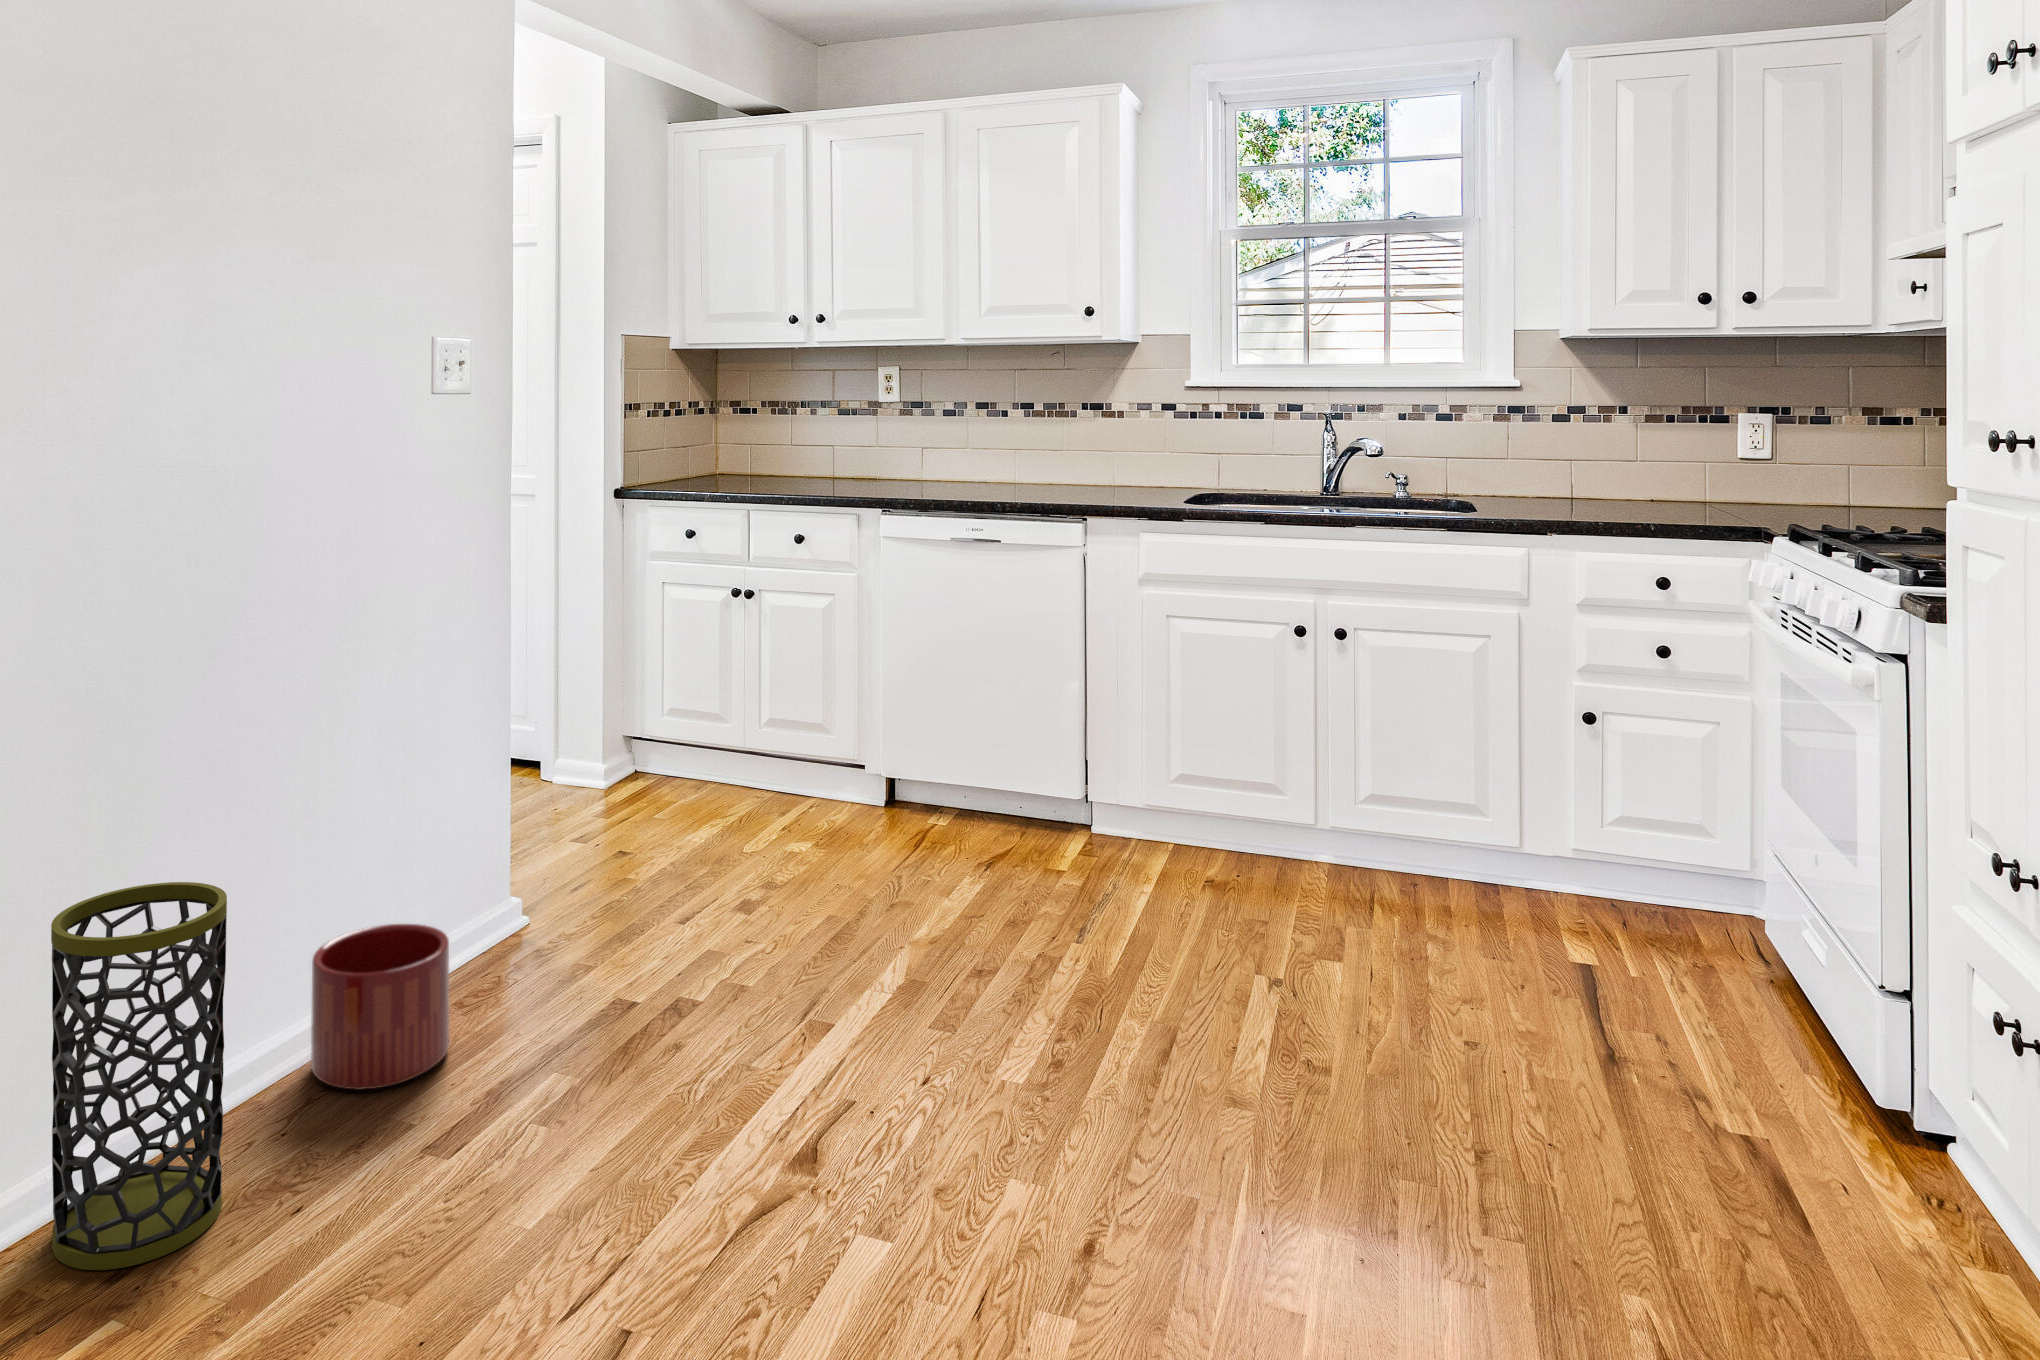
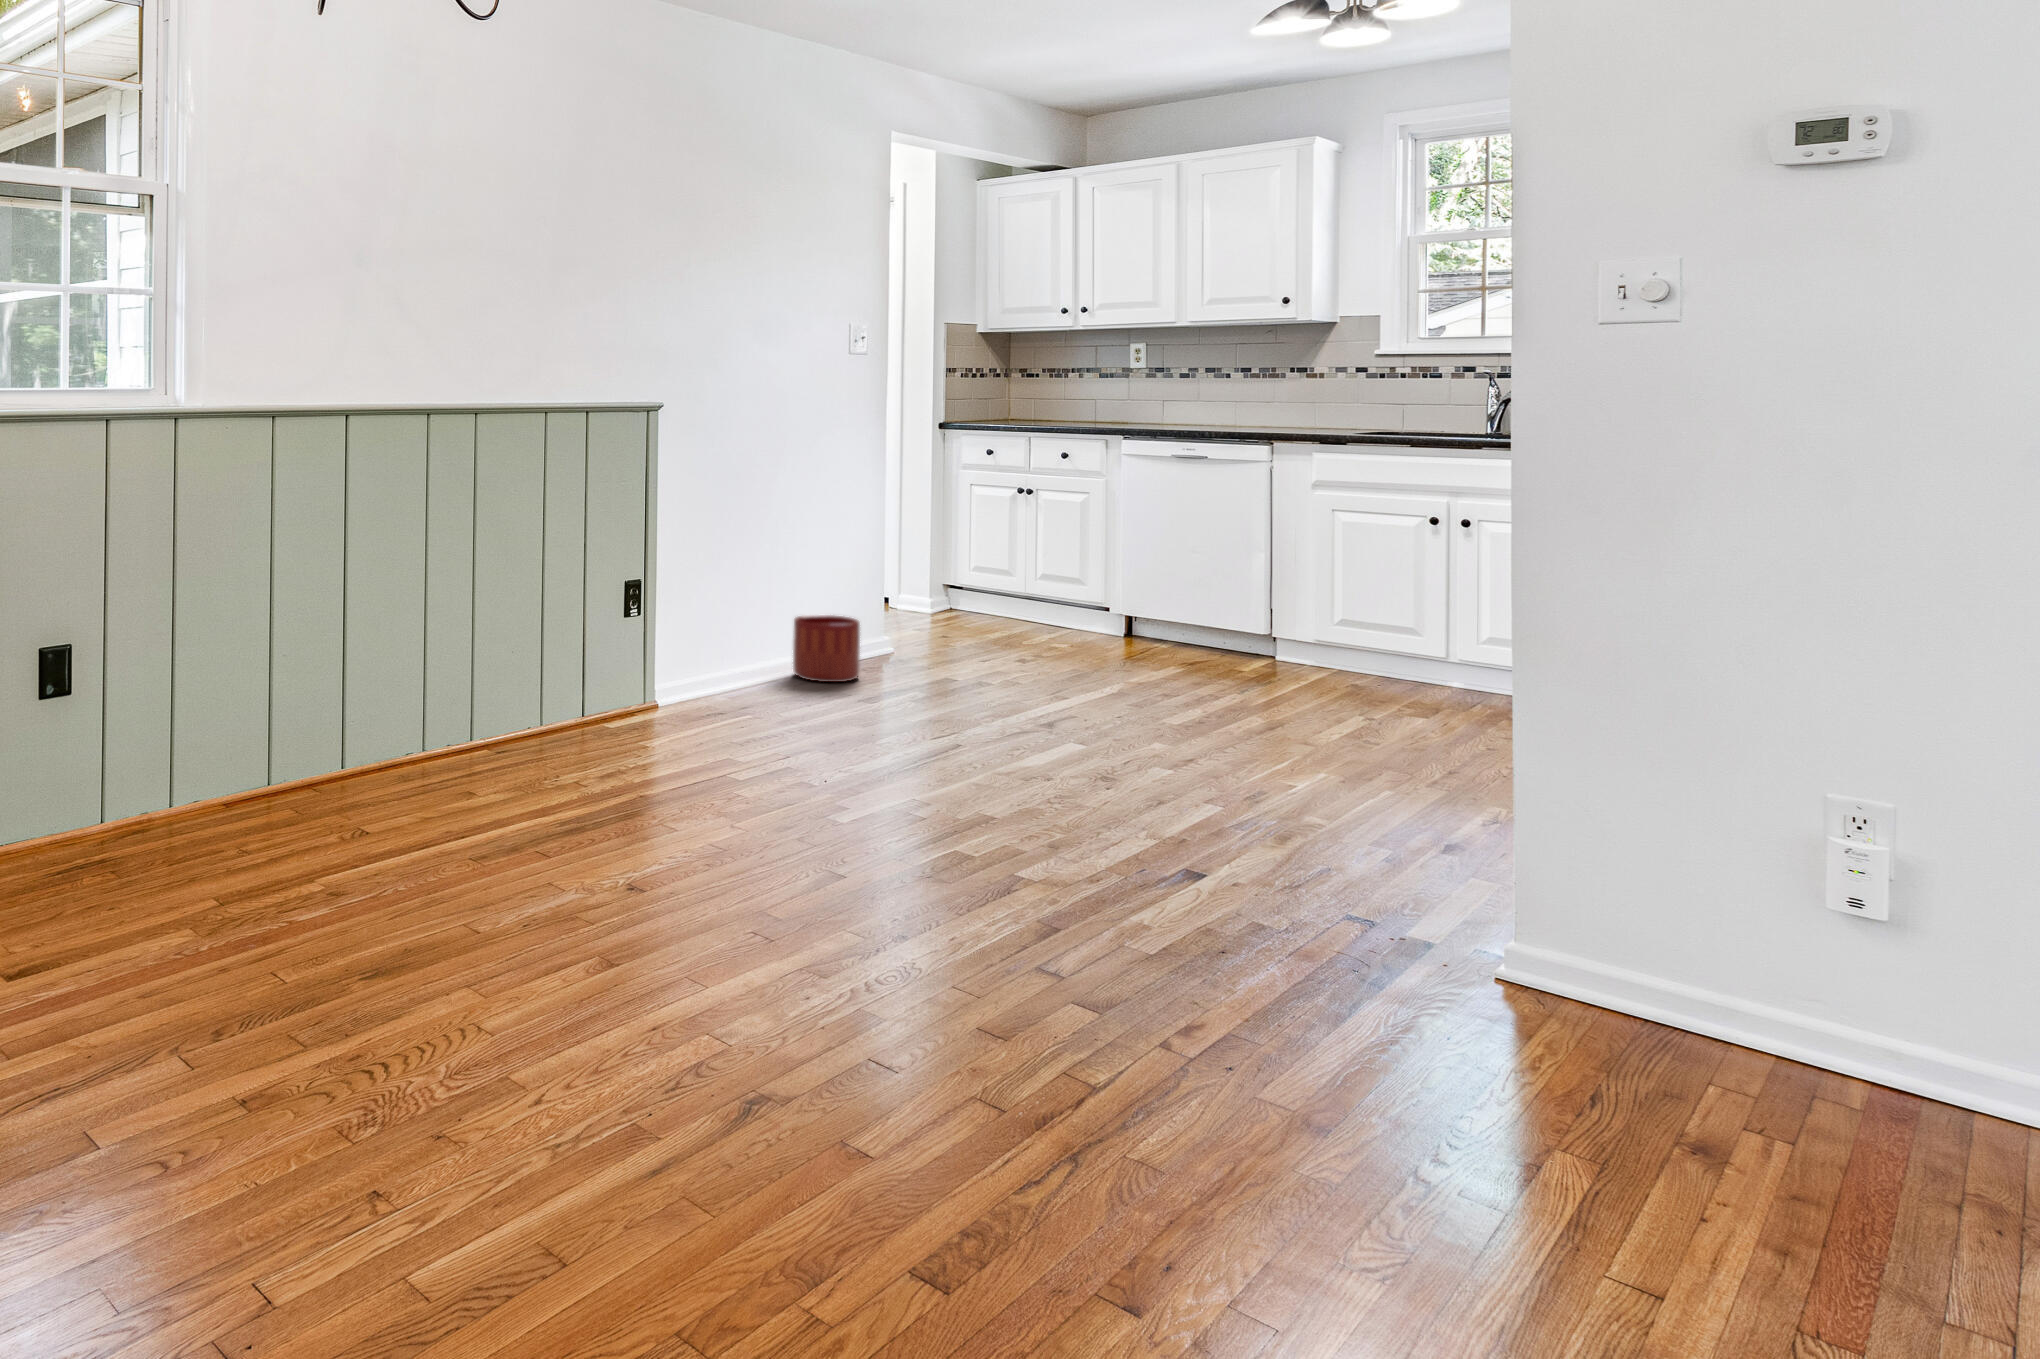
trash can: present [51,882,227,1270] -> none [704,556,772,703]

